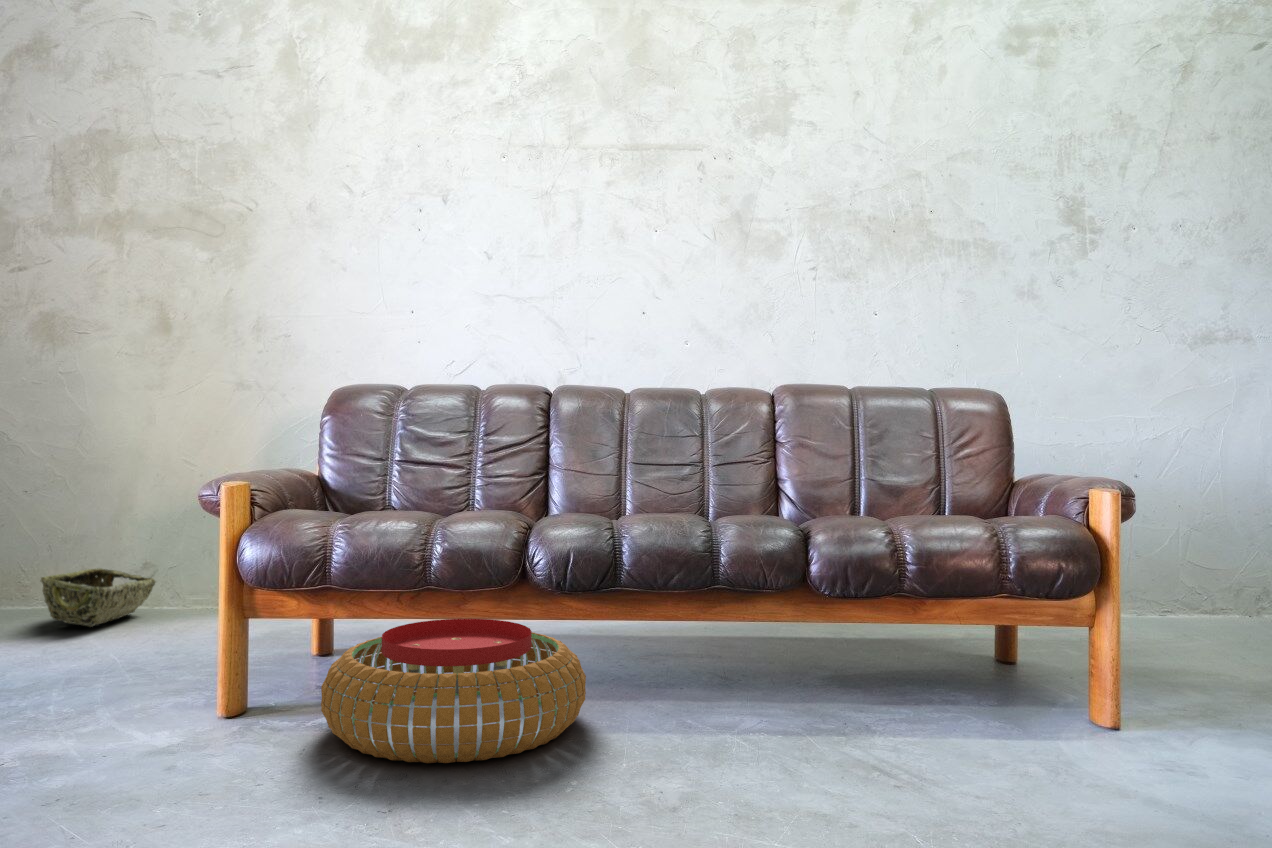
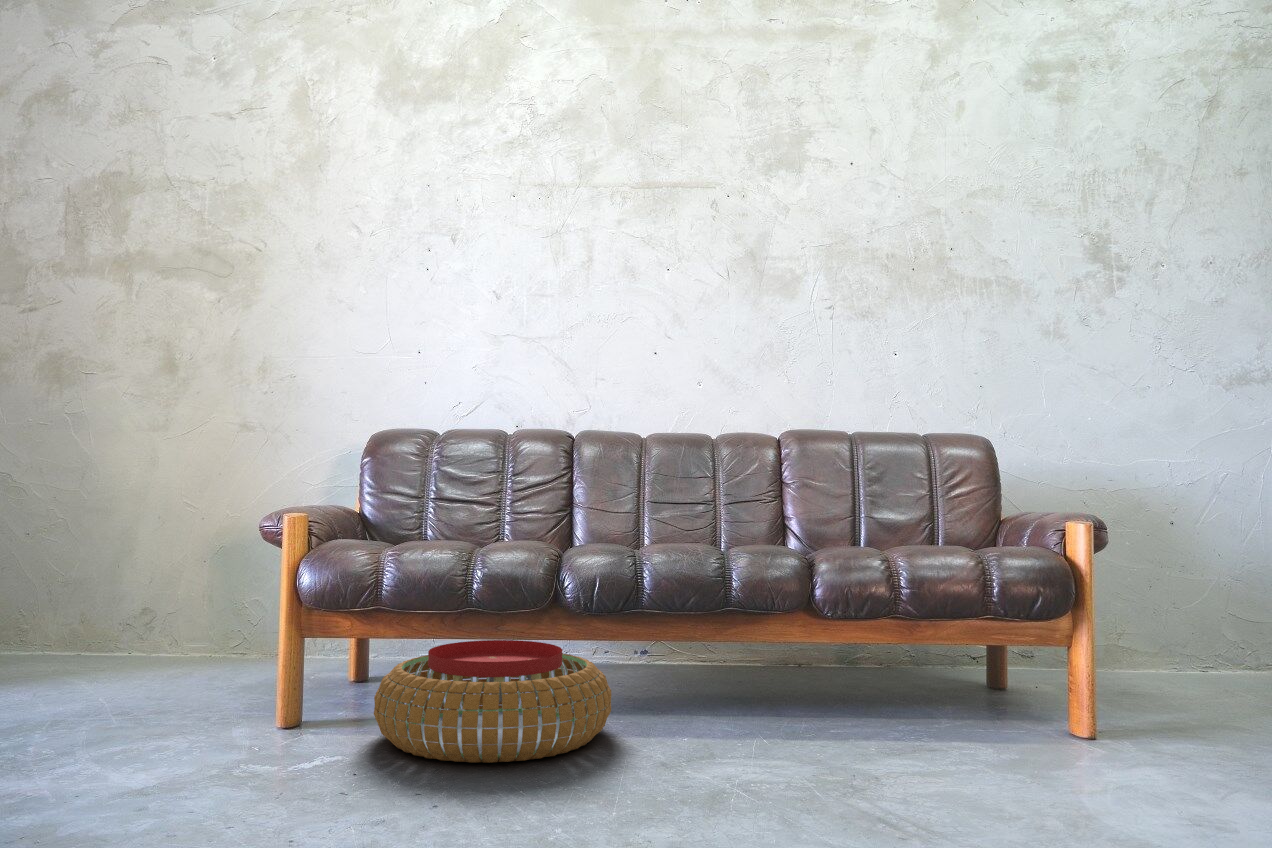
woven basket: present [41,568,155,627] -> none [92,603,195,657]

